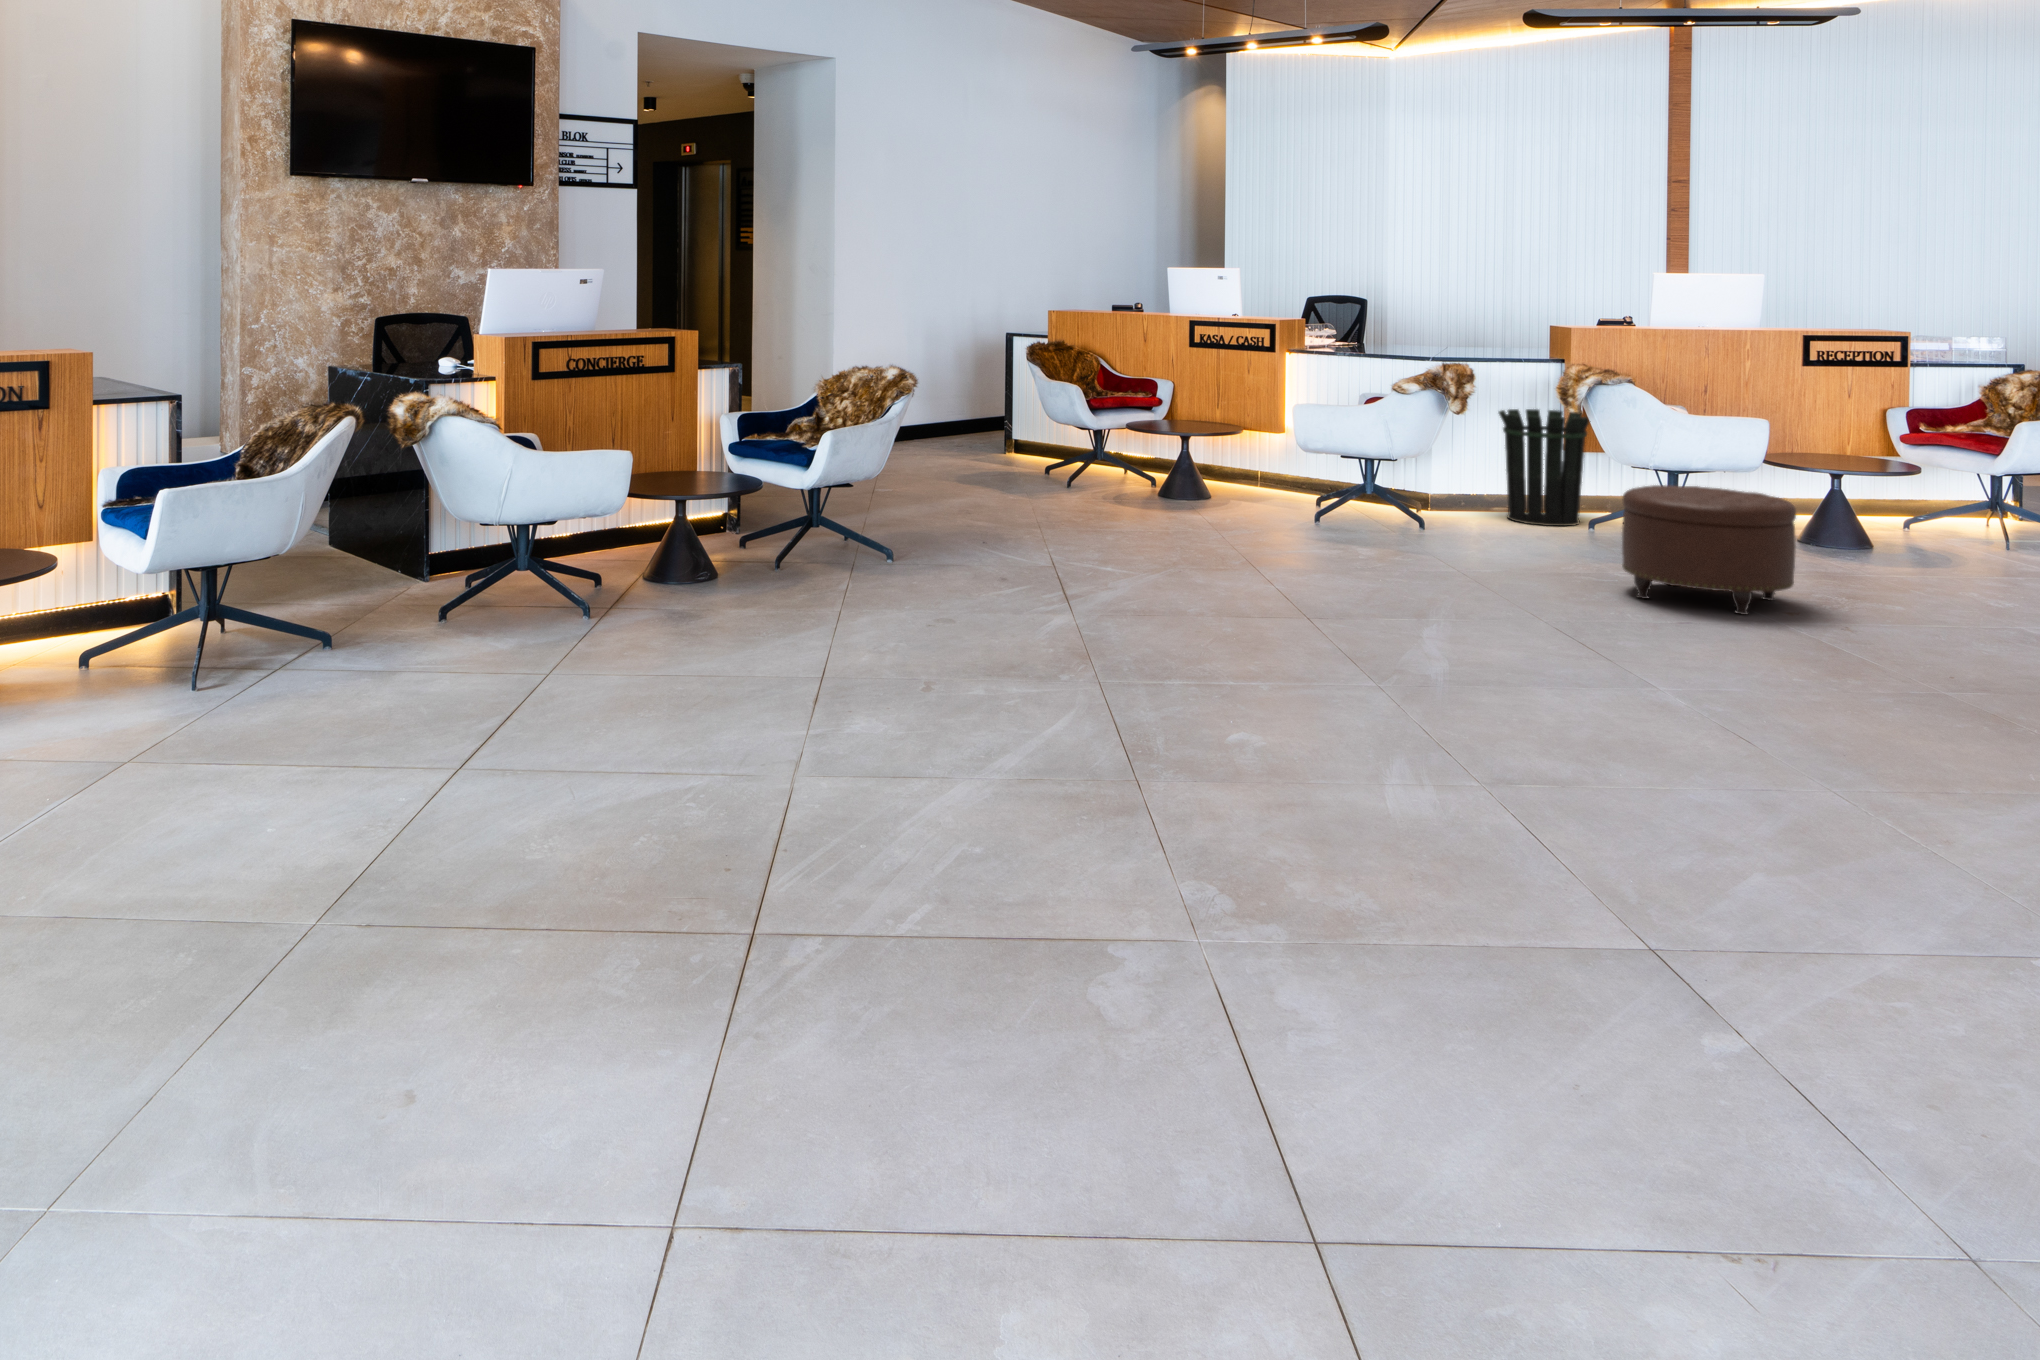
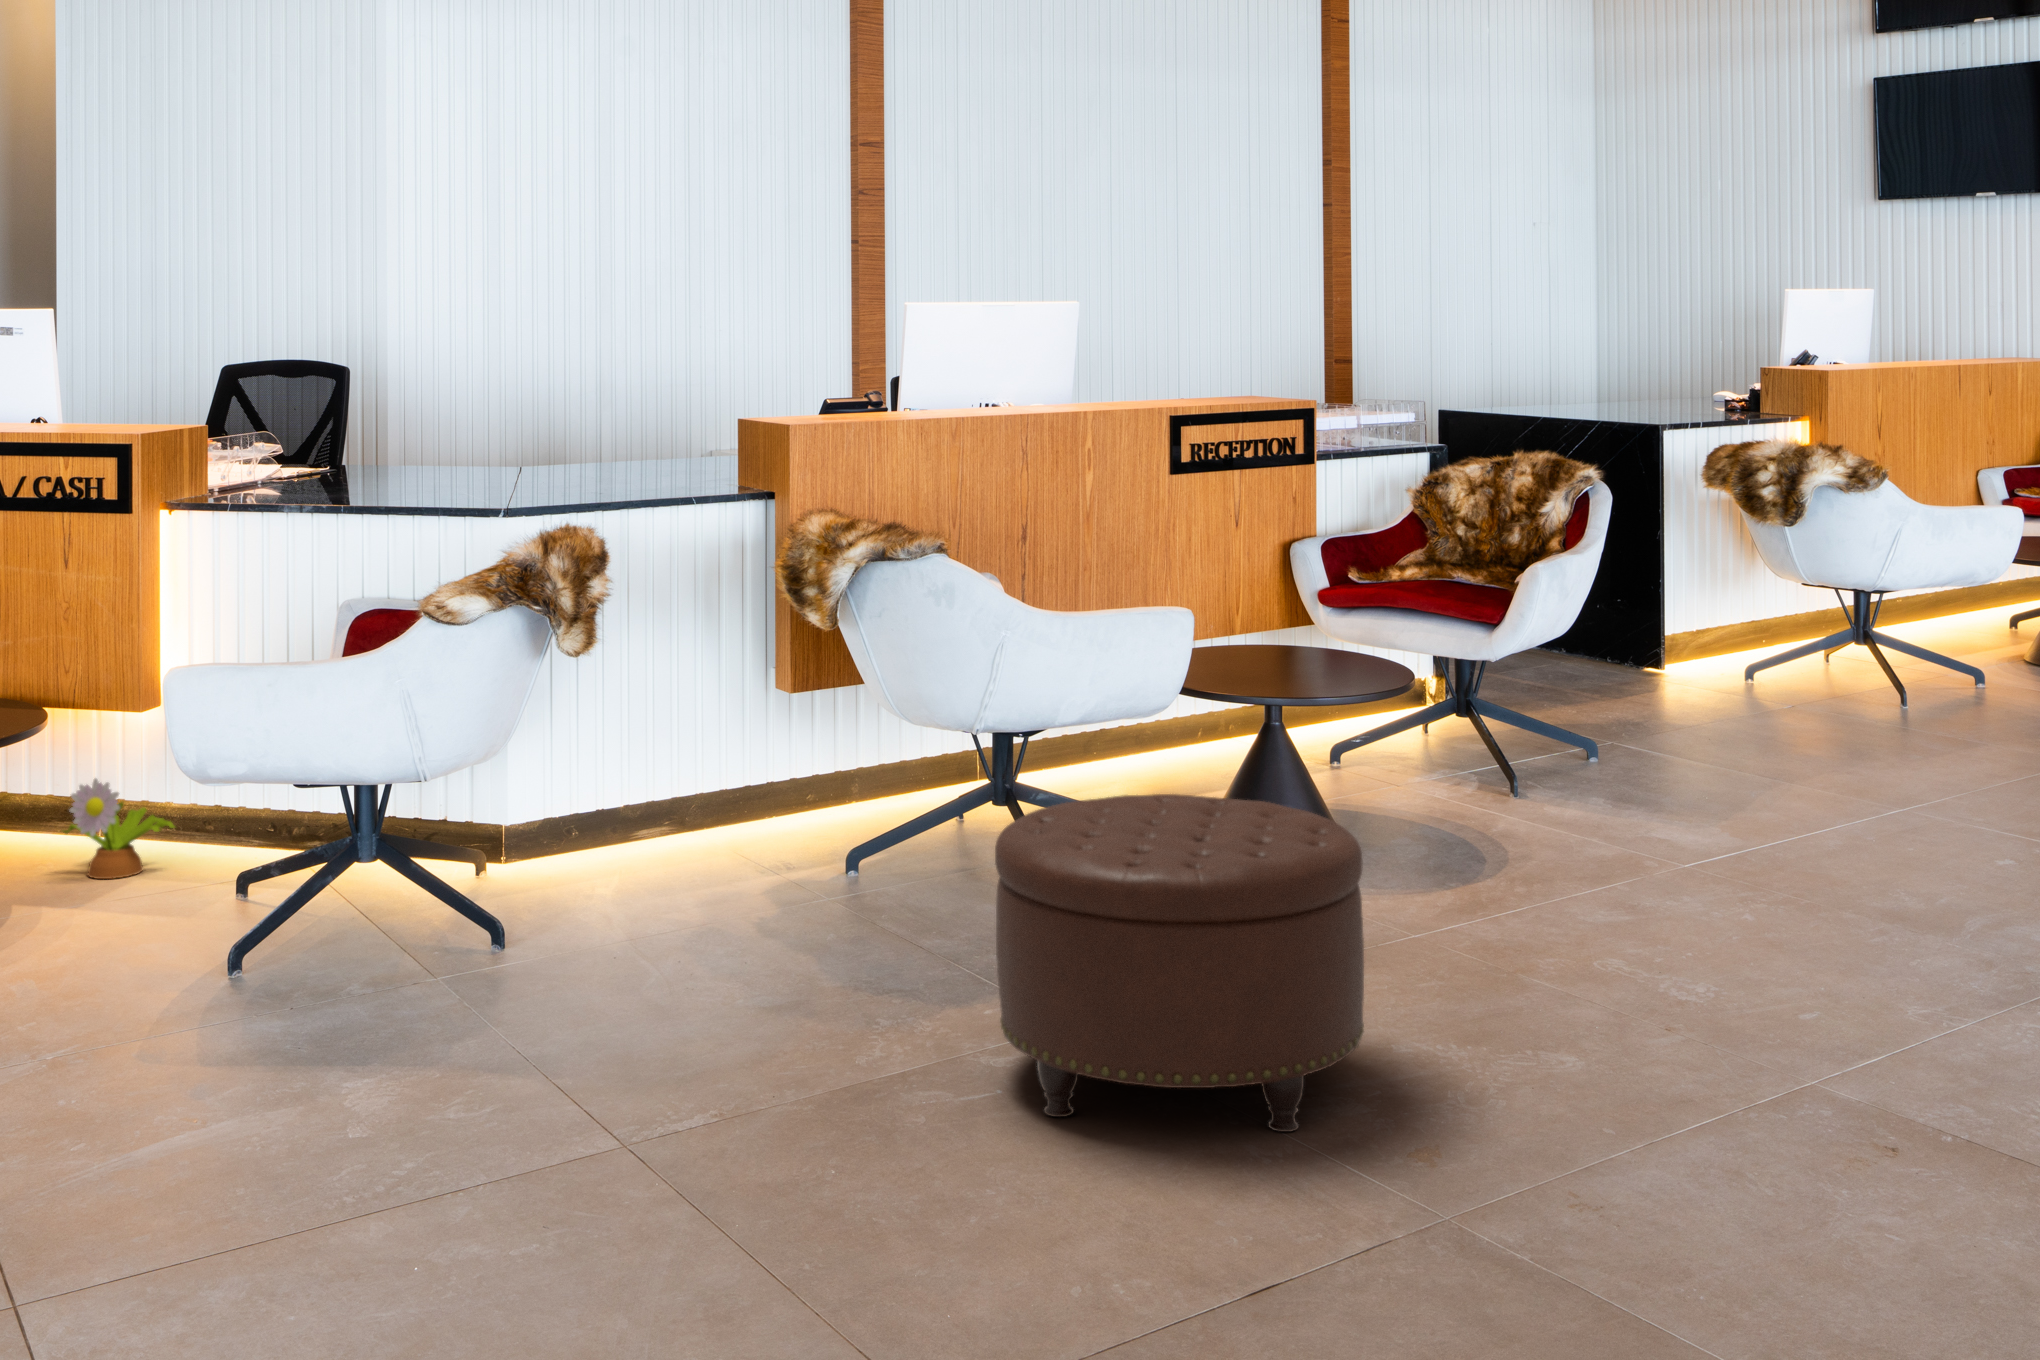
waste bin: present [1499,409,1589,526] -> none [642,600,832,866]
decorative plant: none [1244,458,1290,500] -> present [63,778,174,879]

